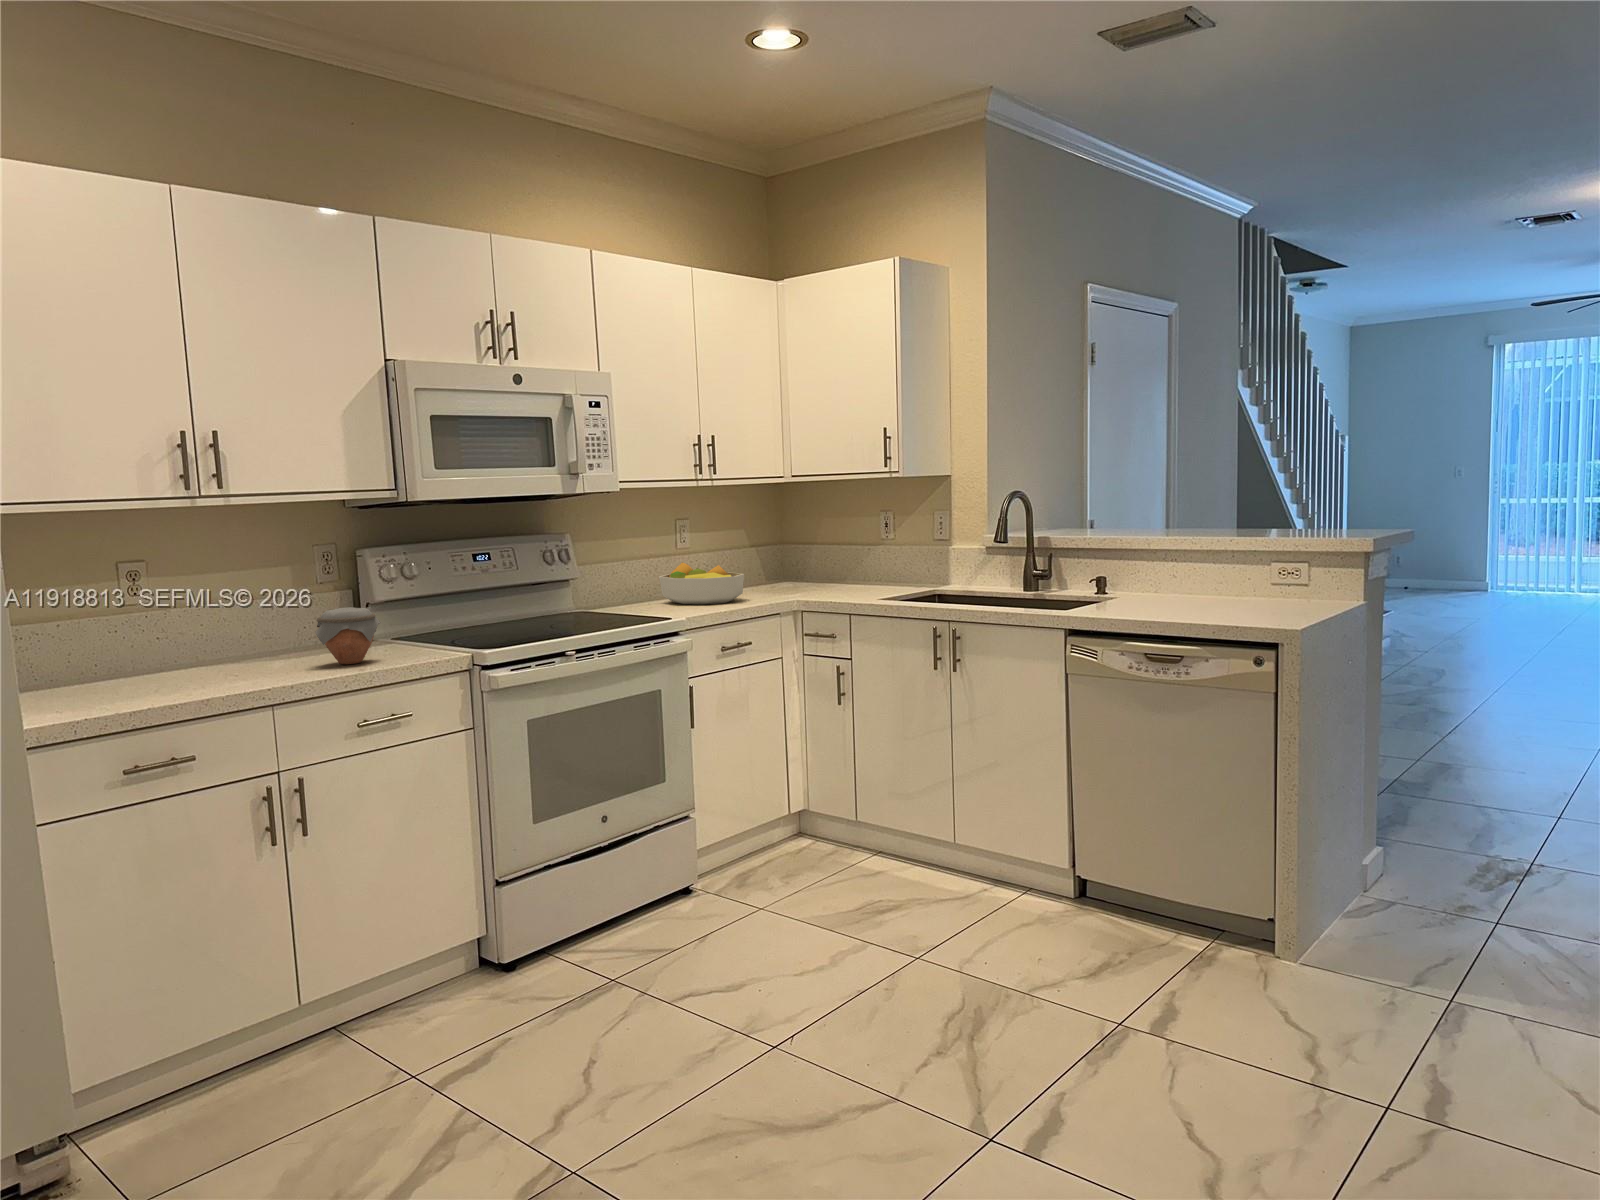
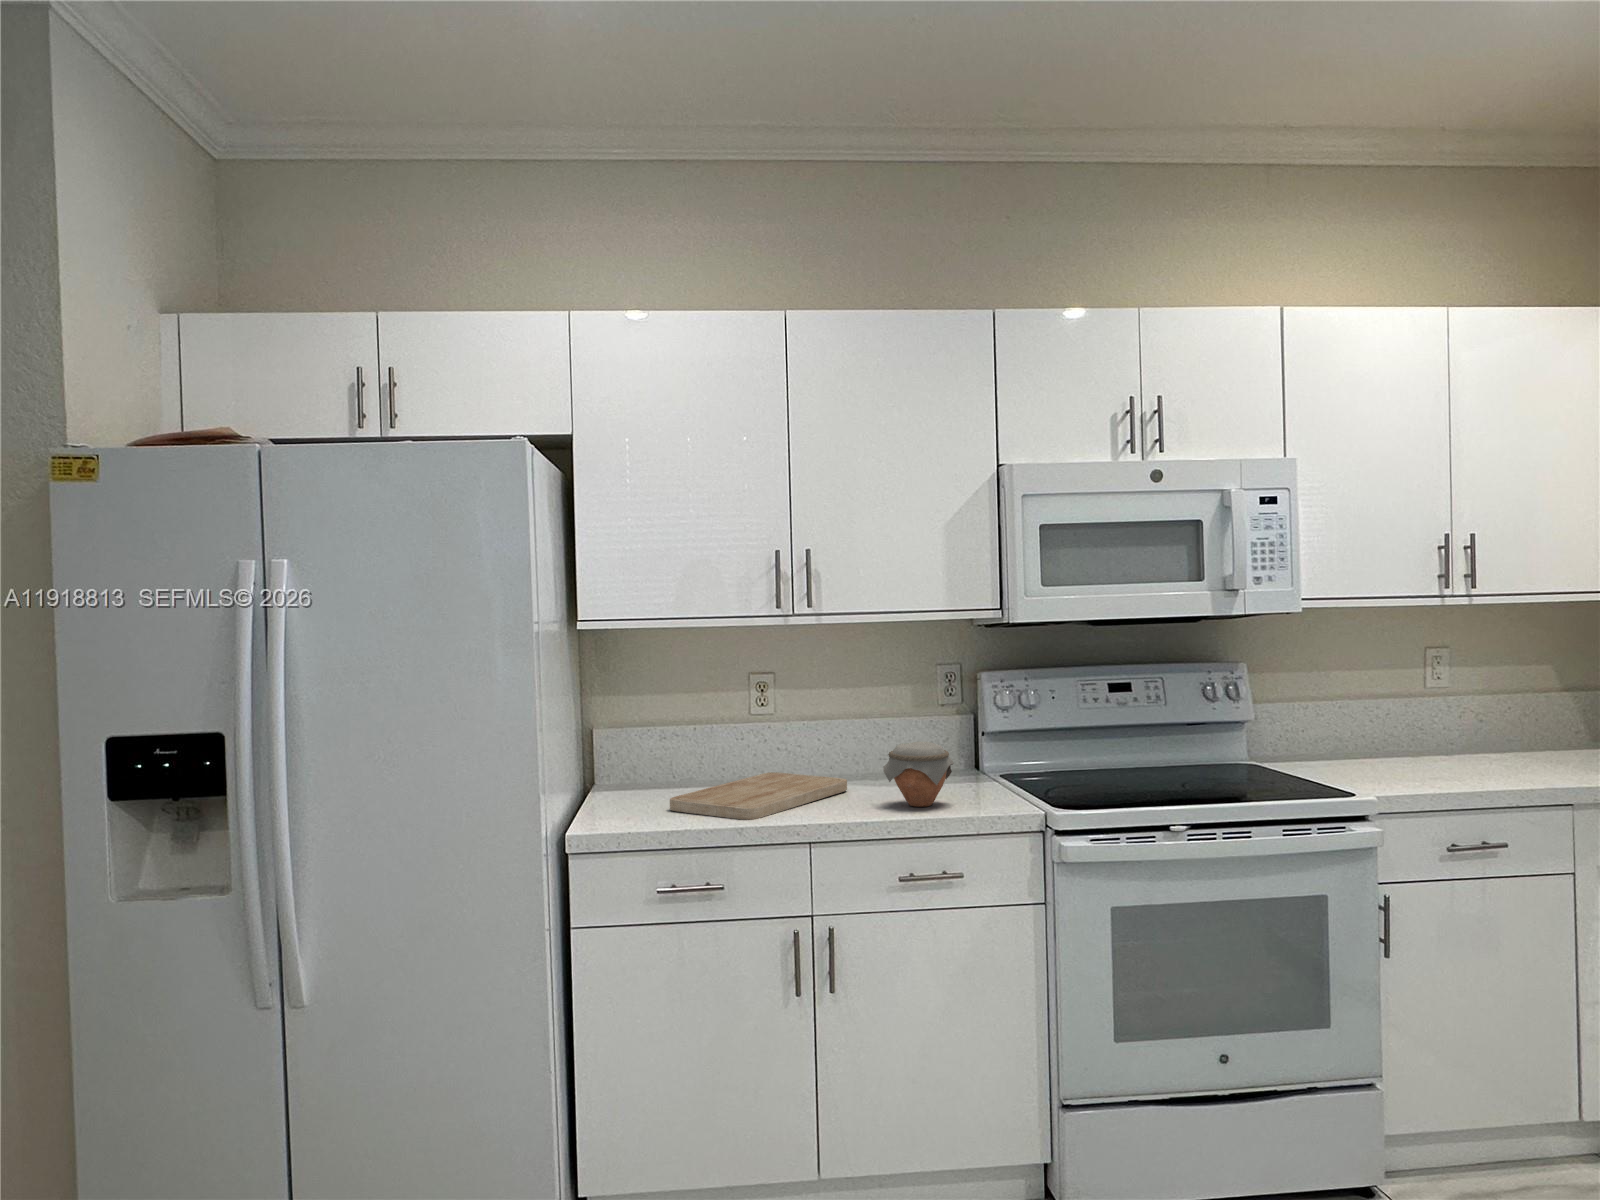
fruit bowl: present [659,562,744,604] -> none [1384,707,1518,774]
cutting board: none [81,655,258,699] -> present [670,772,847,820]

